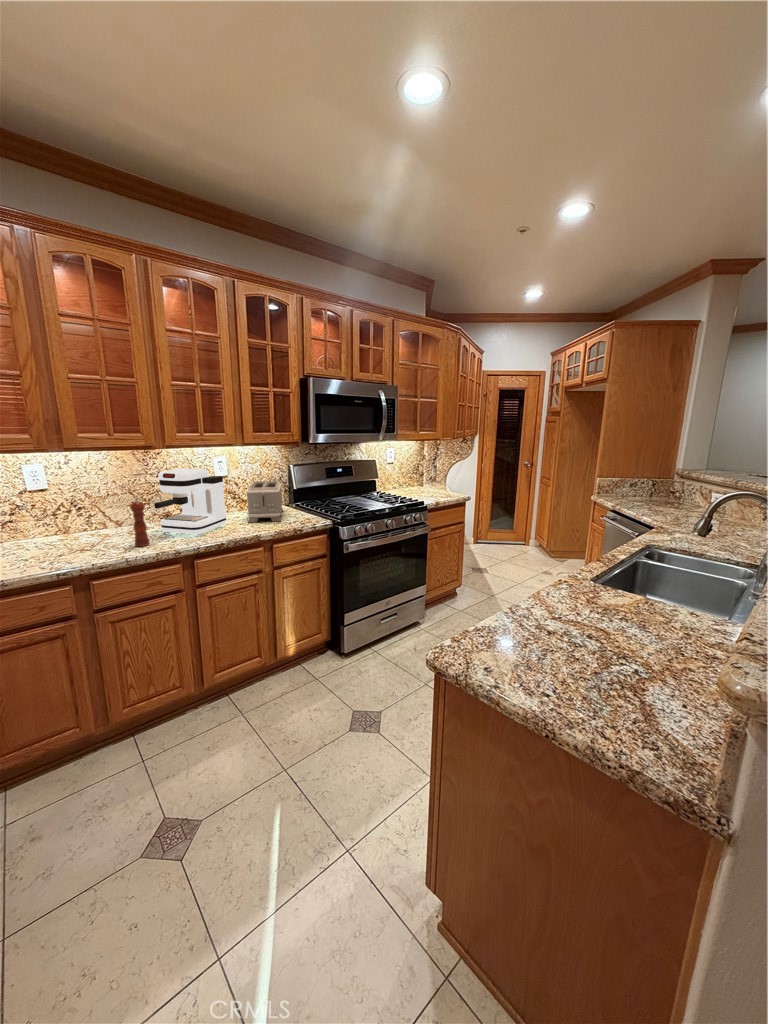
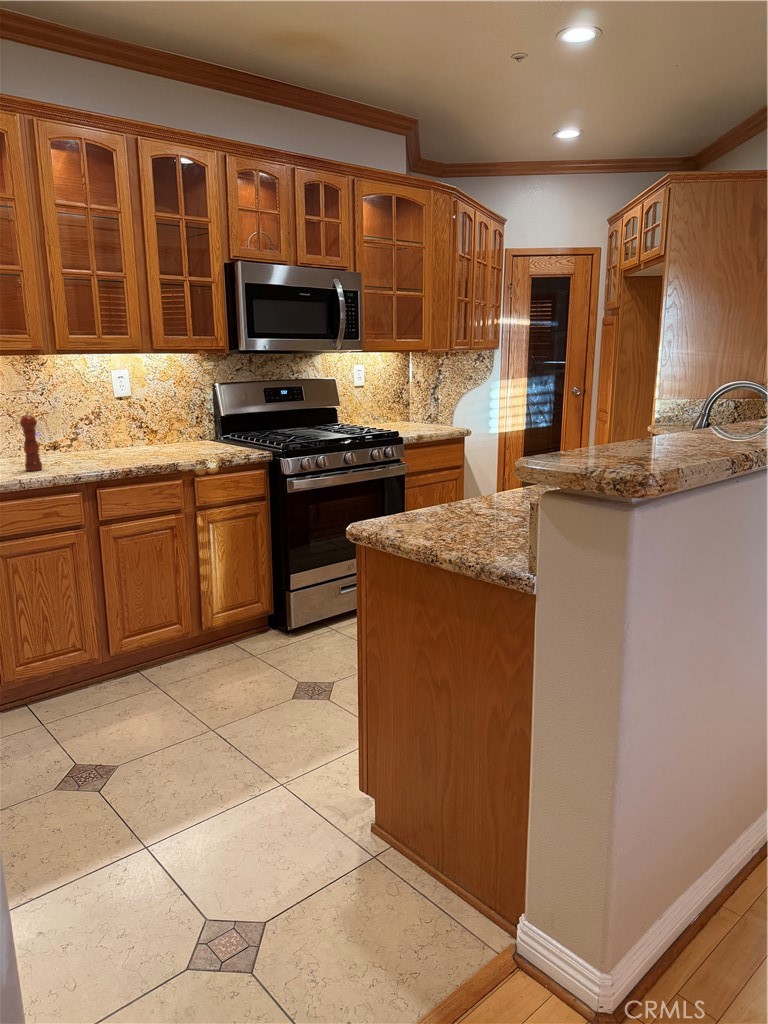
coffee maker: present [154,468,226,535] -> none [46,381,133,462]
toaster: present [247,481,283,523] -> none [158,402,206,452]

